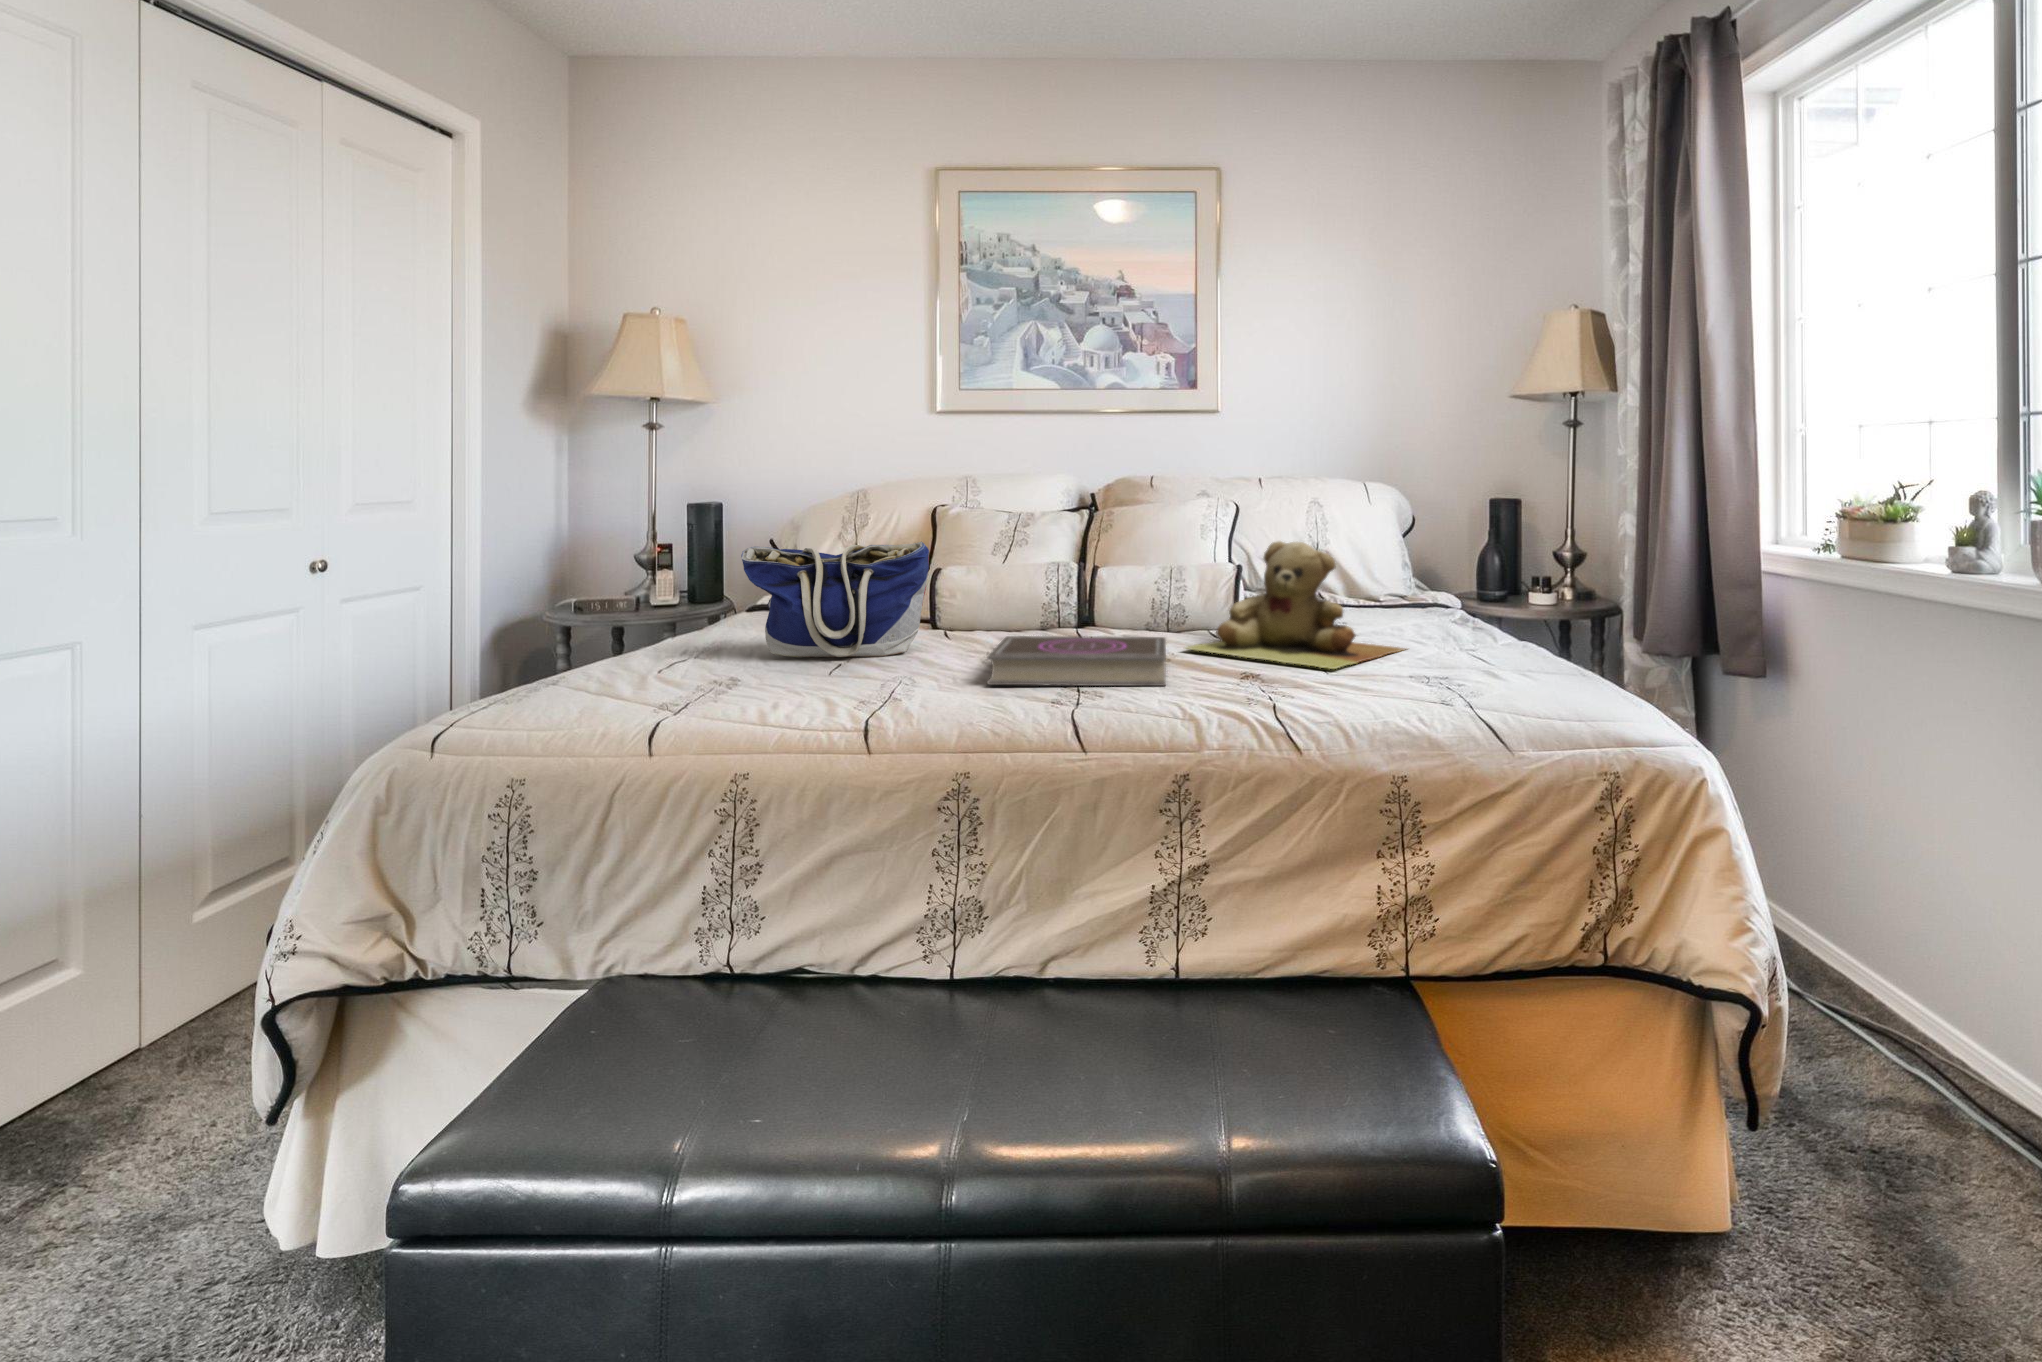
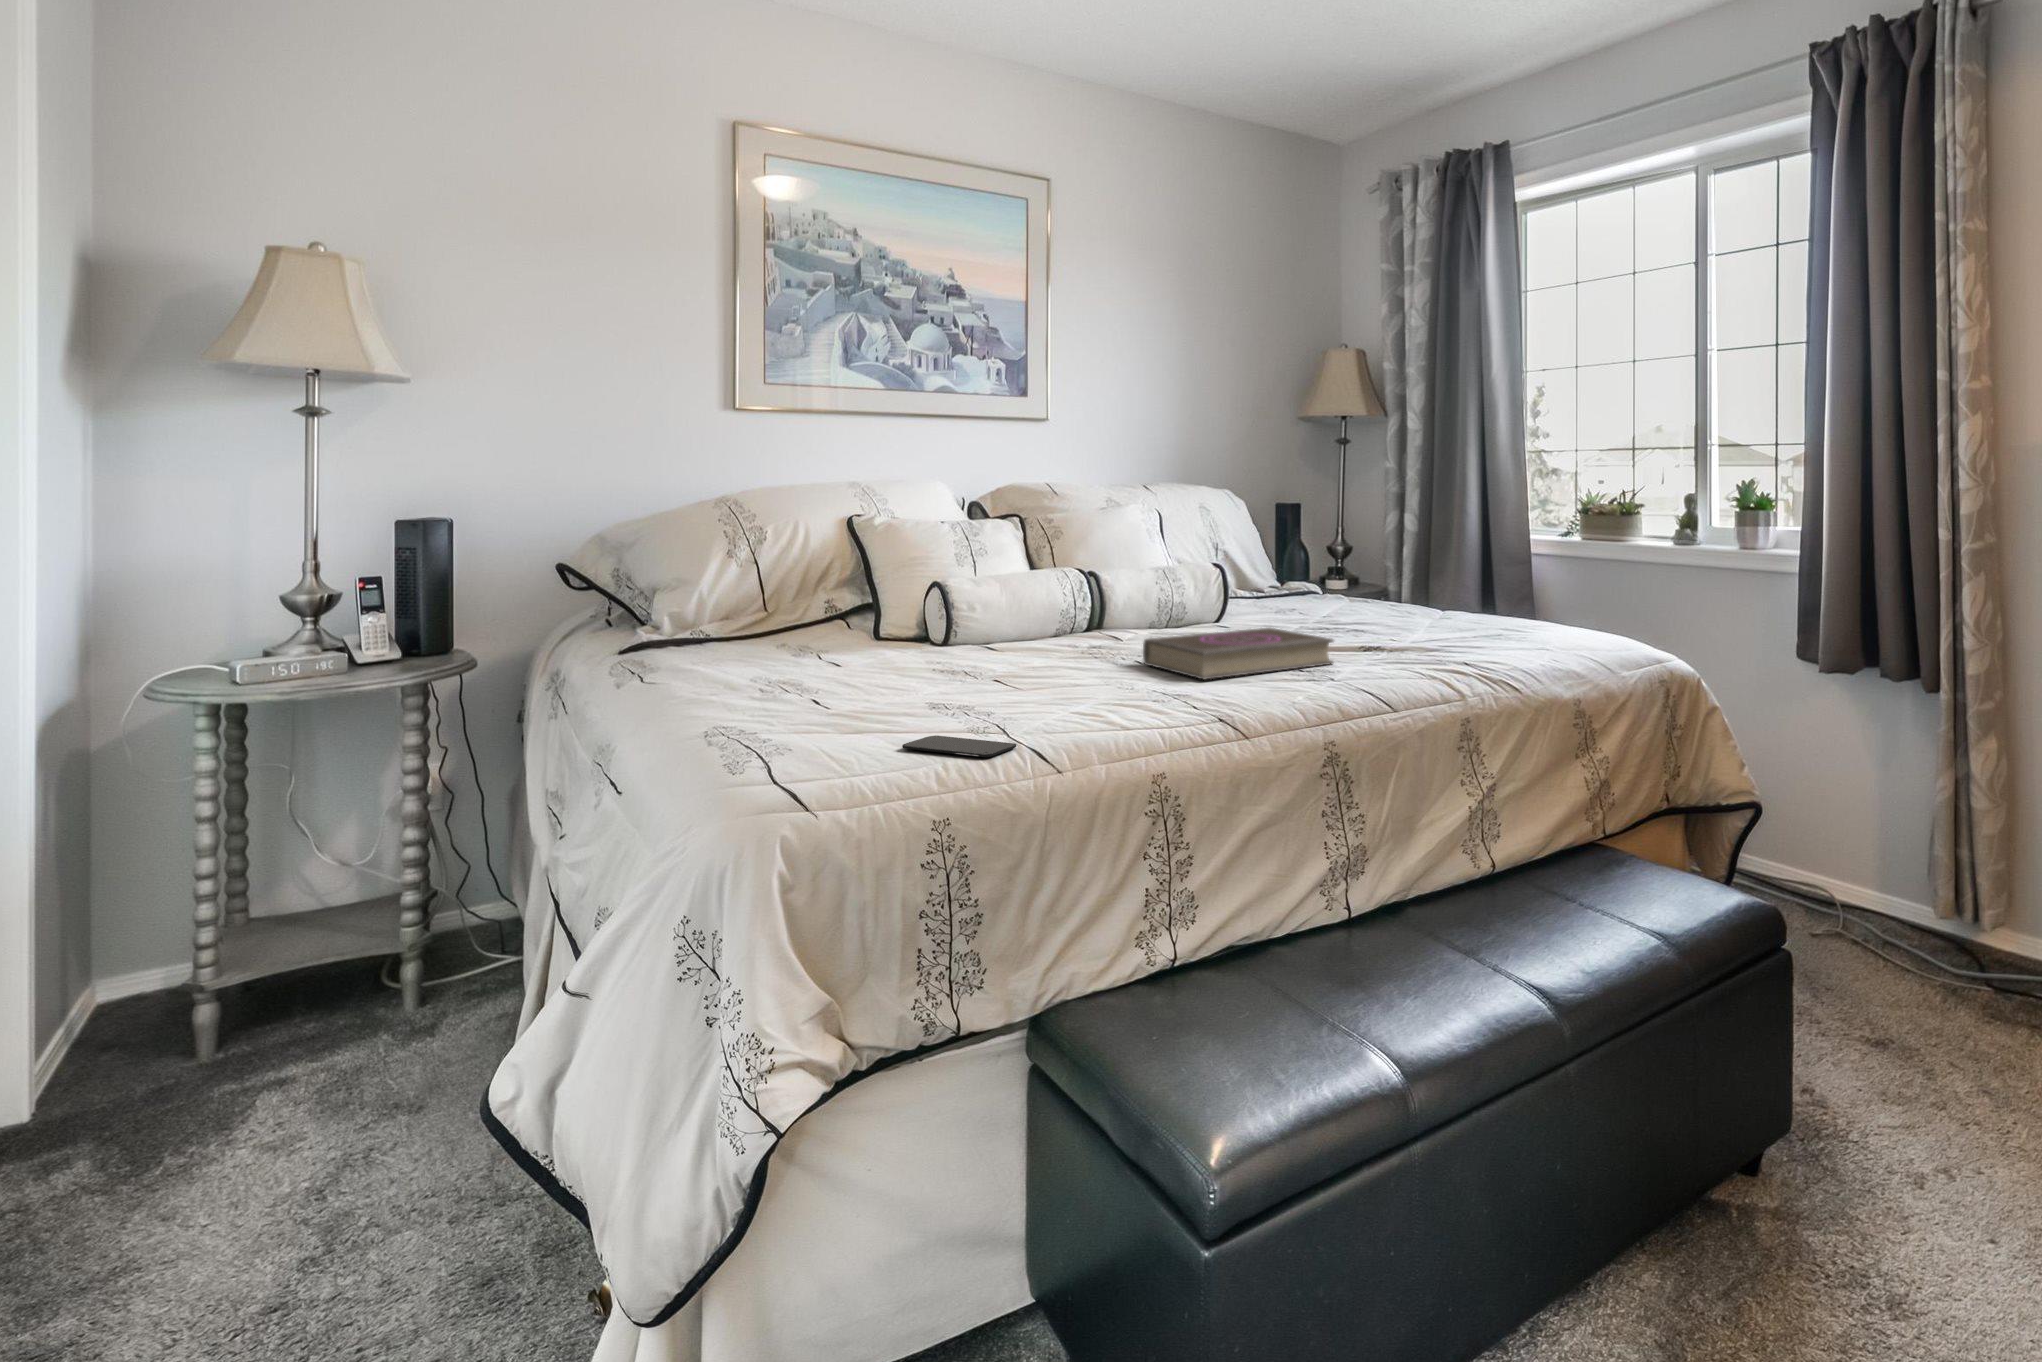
teddy bear: present [1187,541,1405,669] -> none [1254,541,1410,641]
tote bag: present [741,542,929,657] -> none [854,551,1052,684]
smartphone: none [596,704,654,729] -> present [902,736,1016,757]

